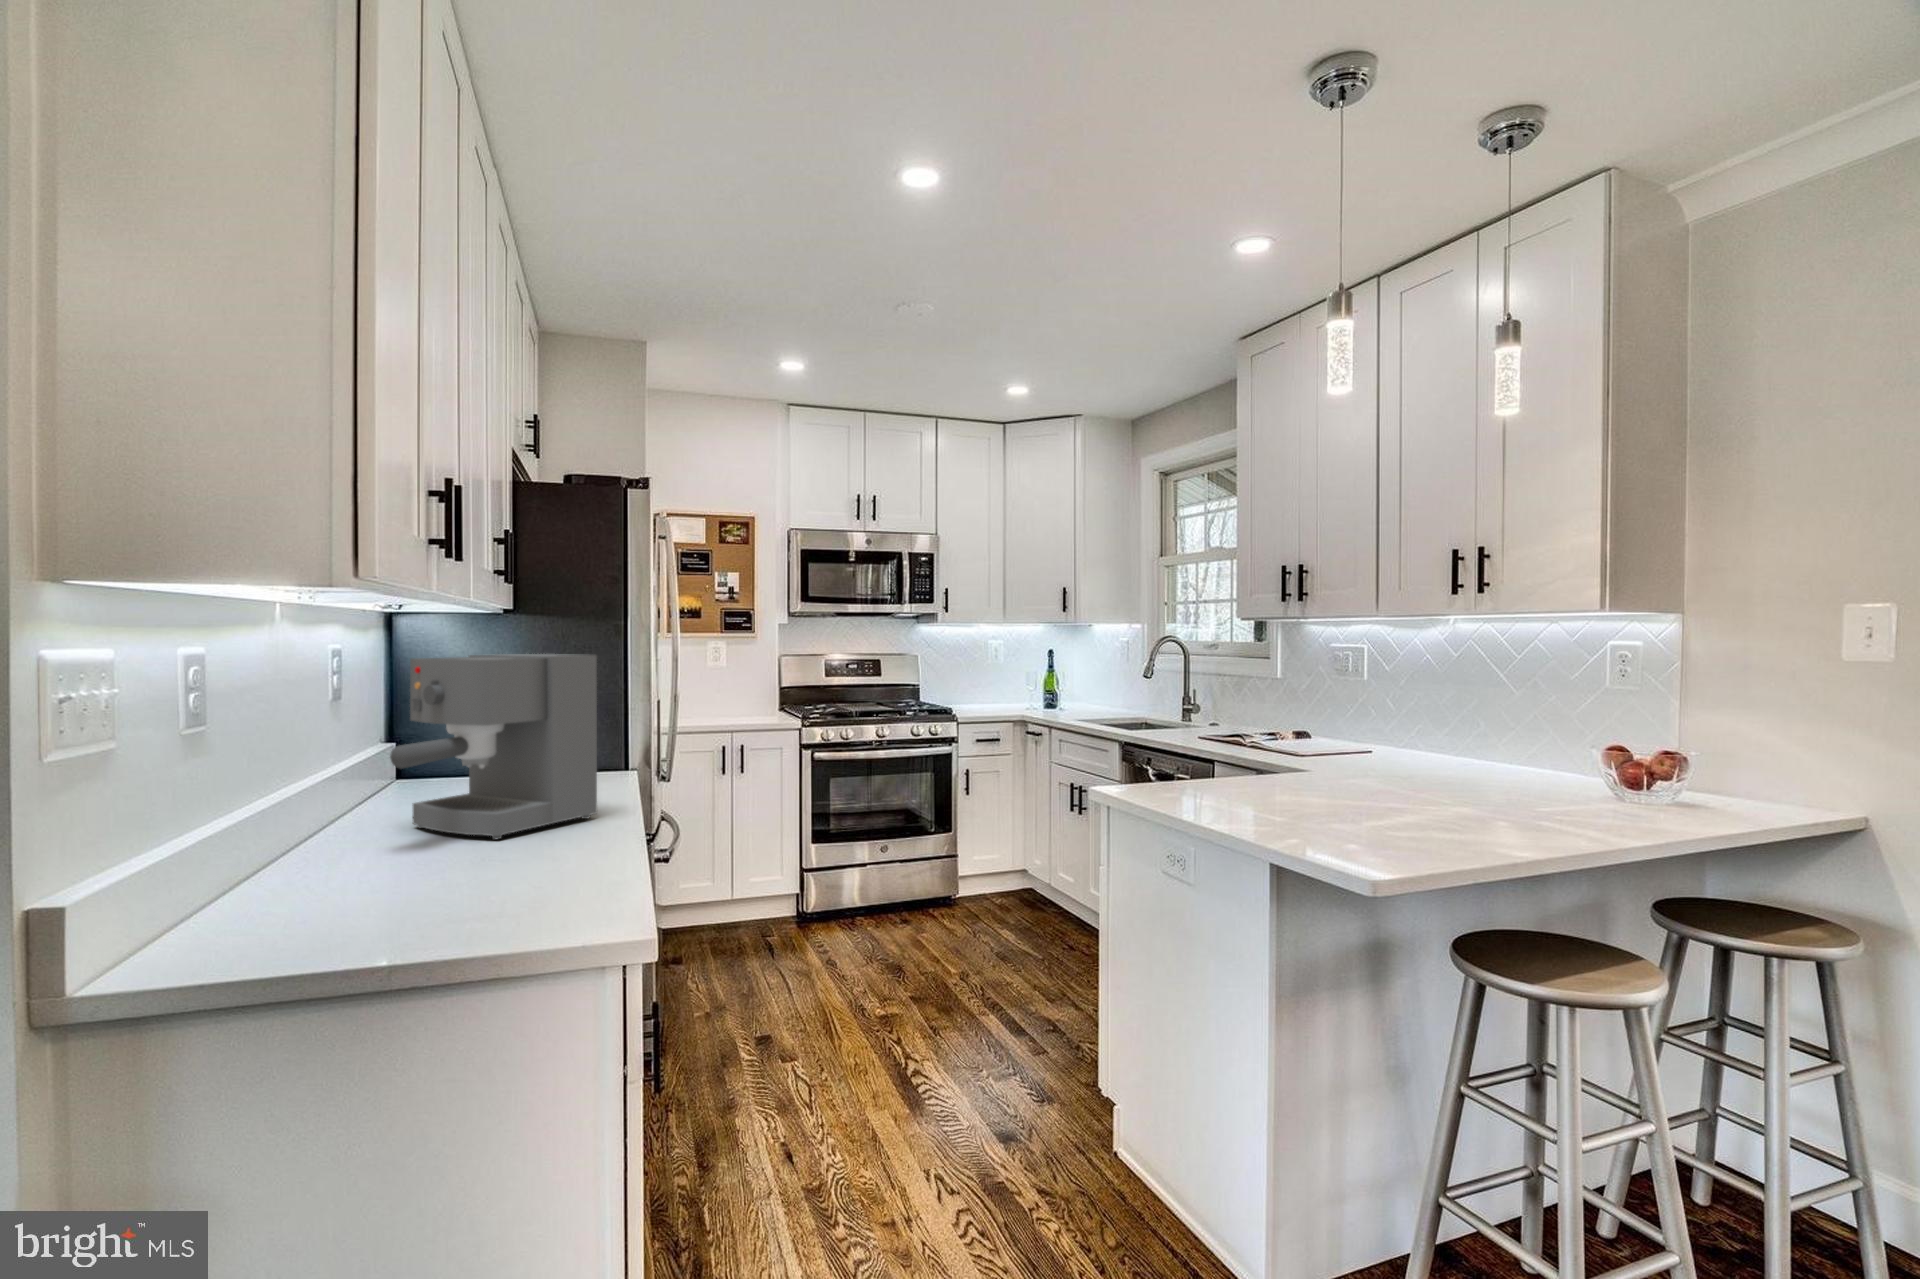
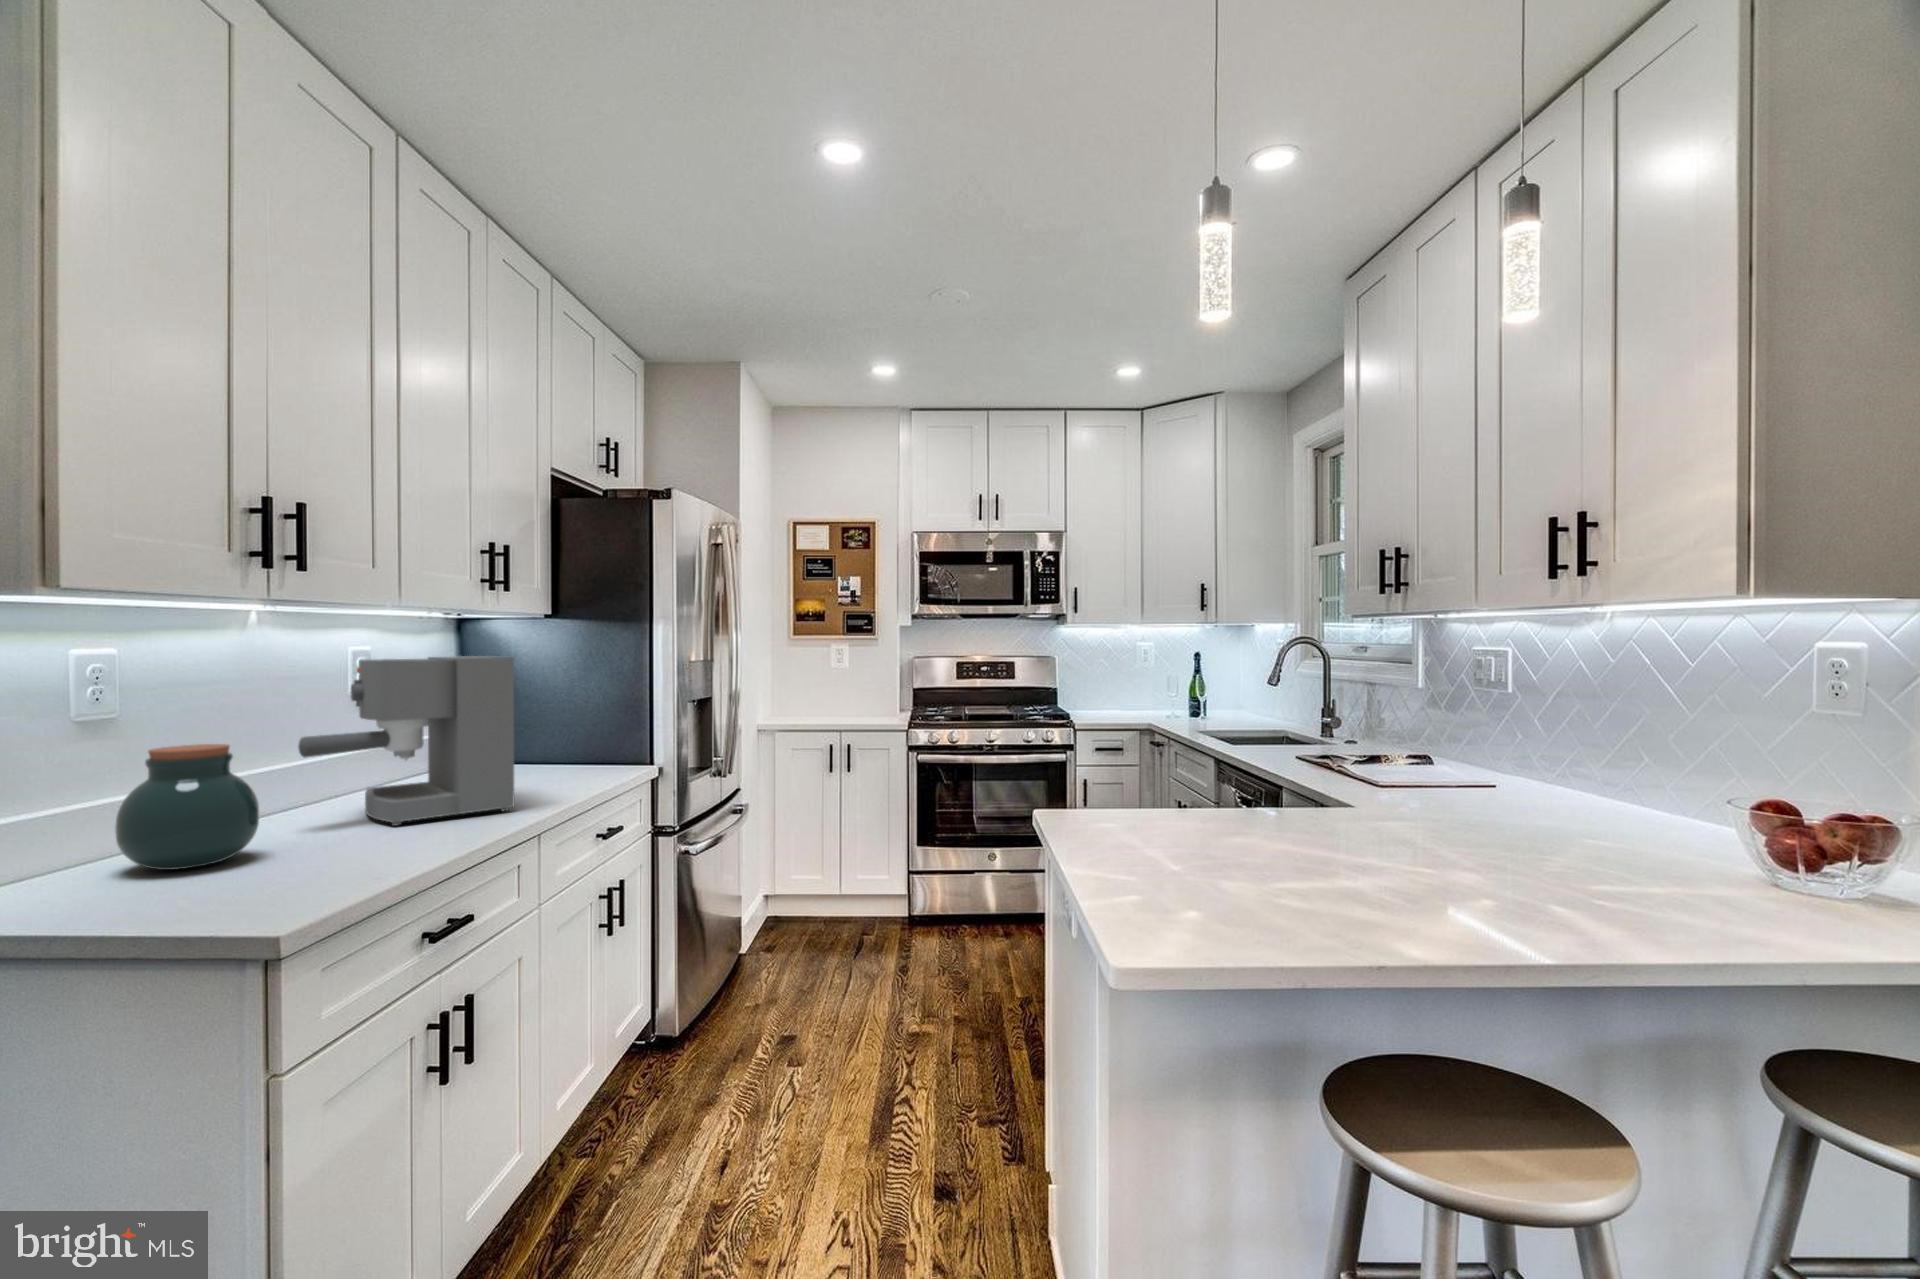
jar: none [276,754,424,898] -> present [115,744,259,870]

